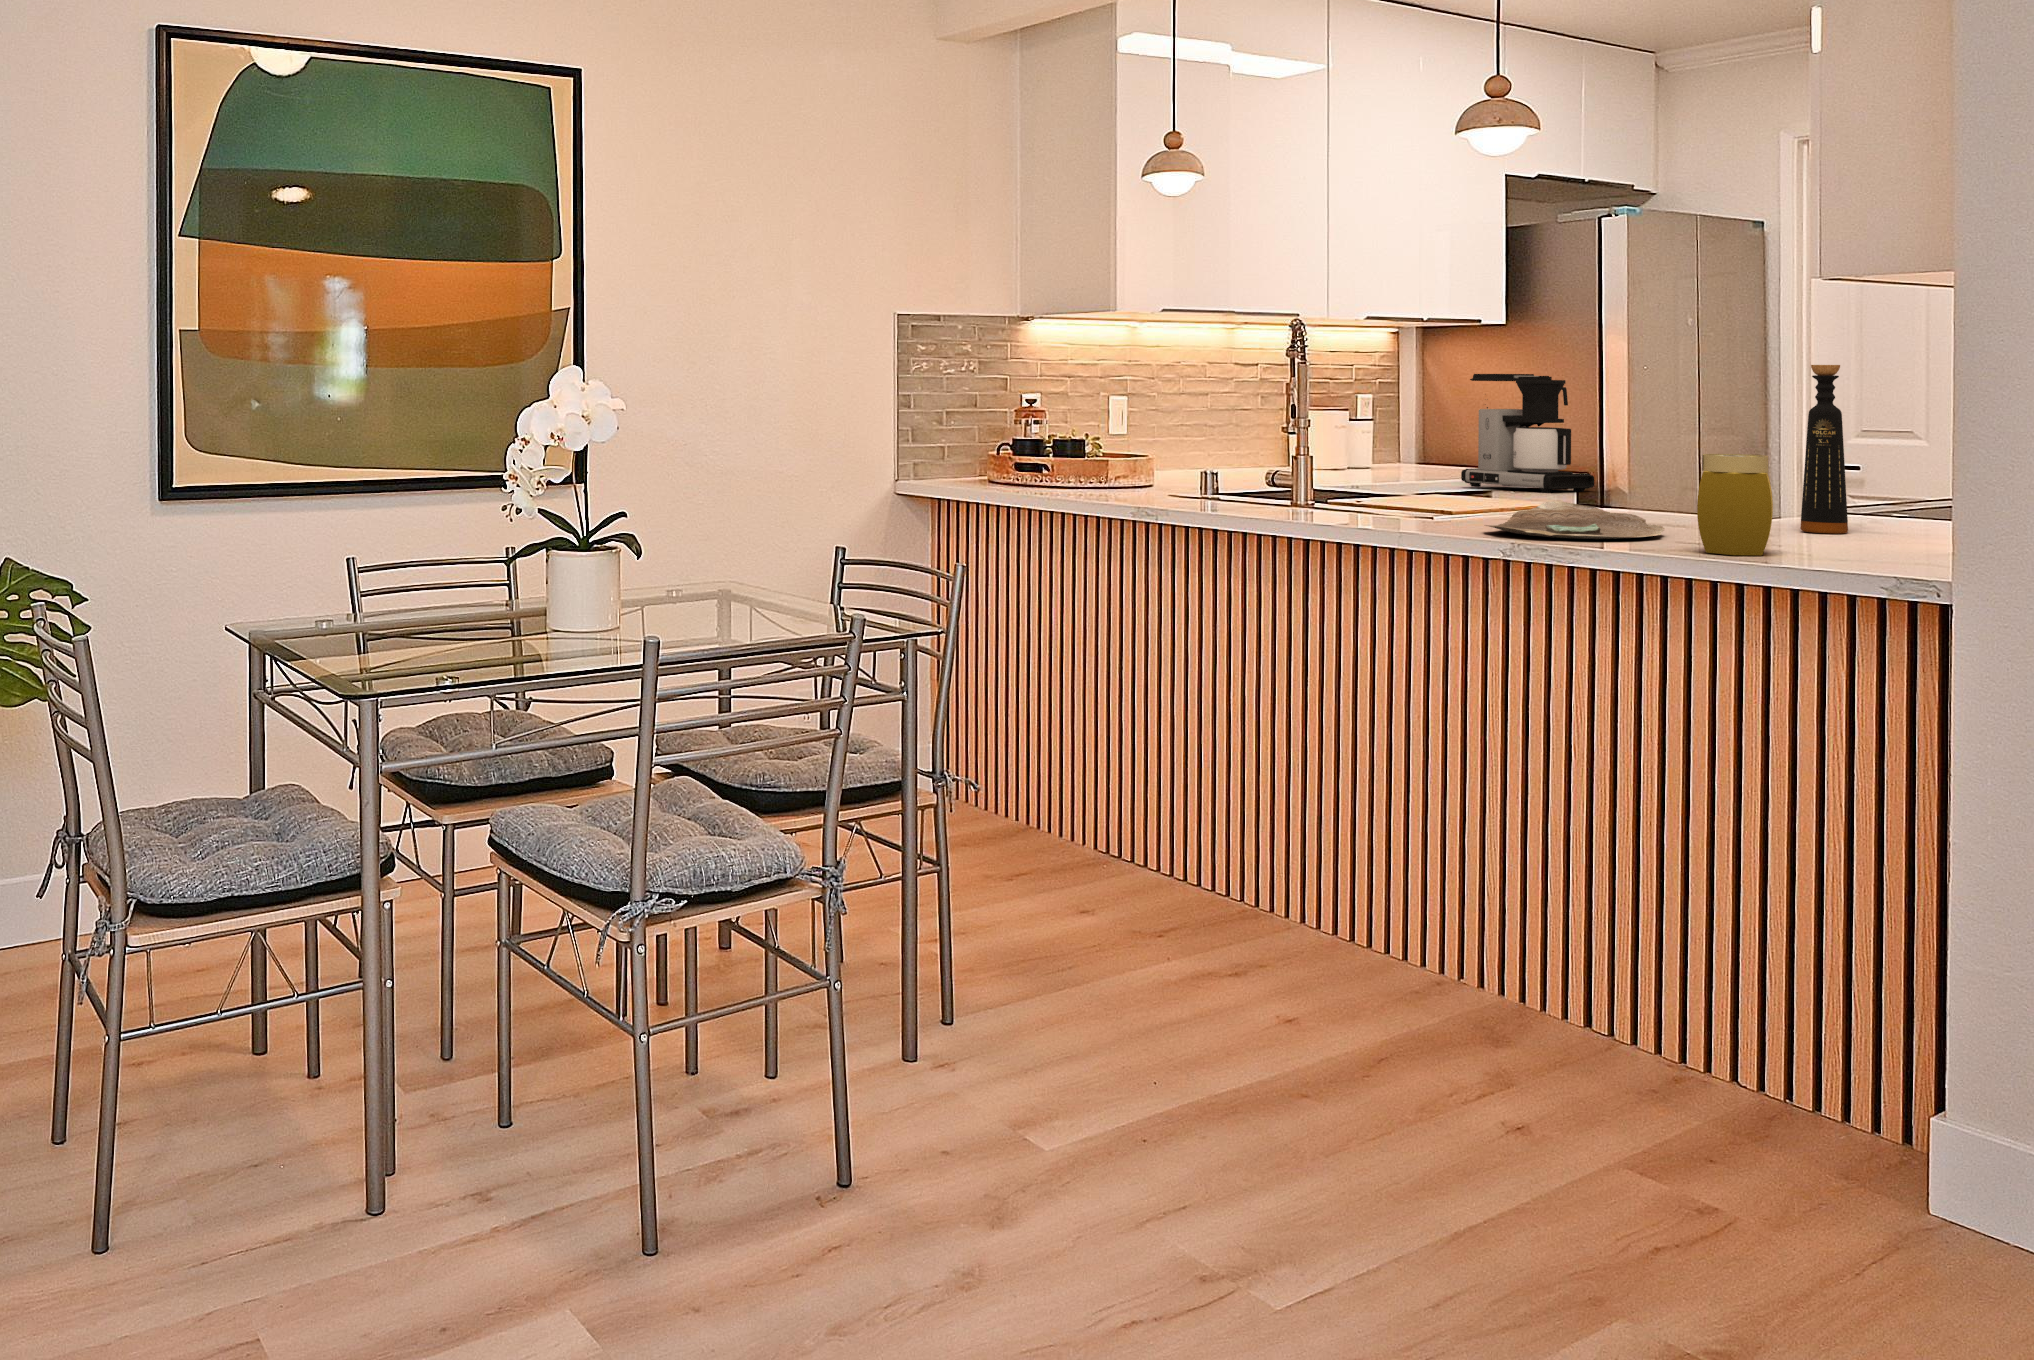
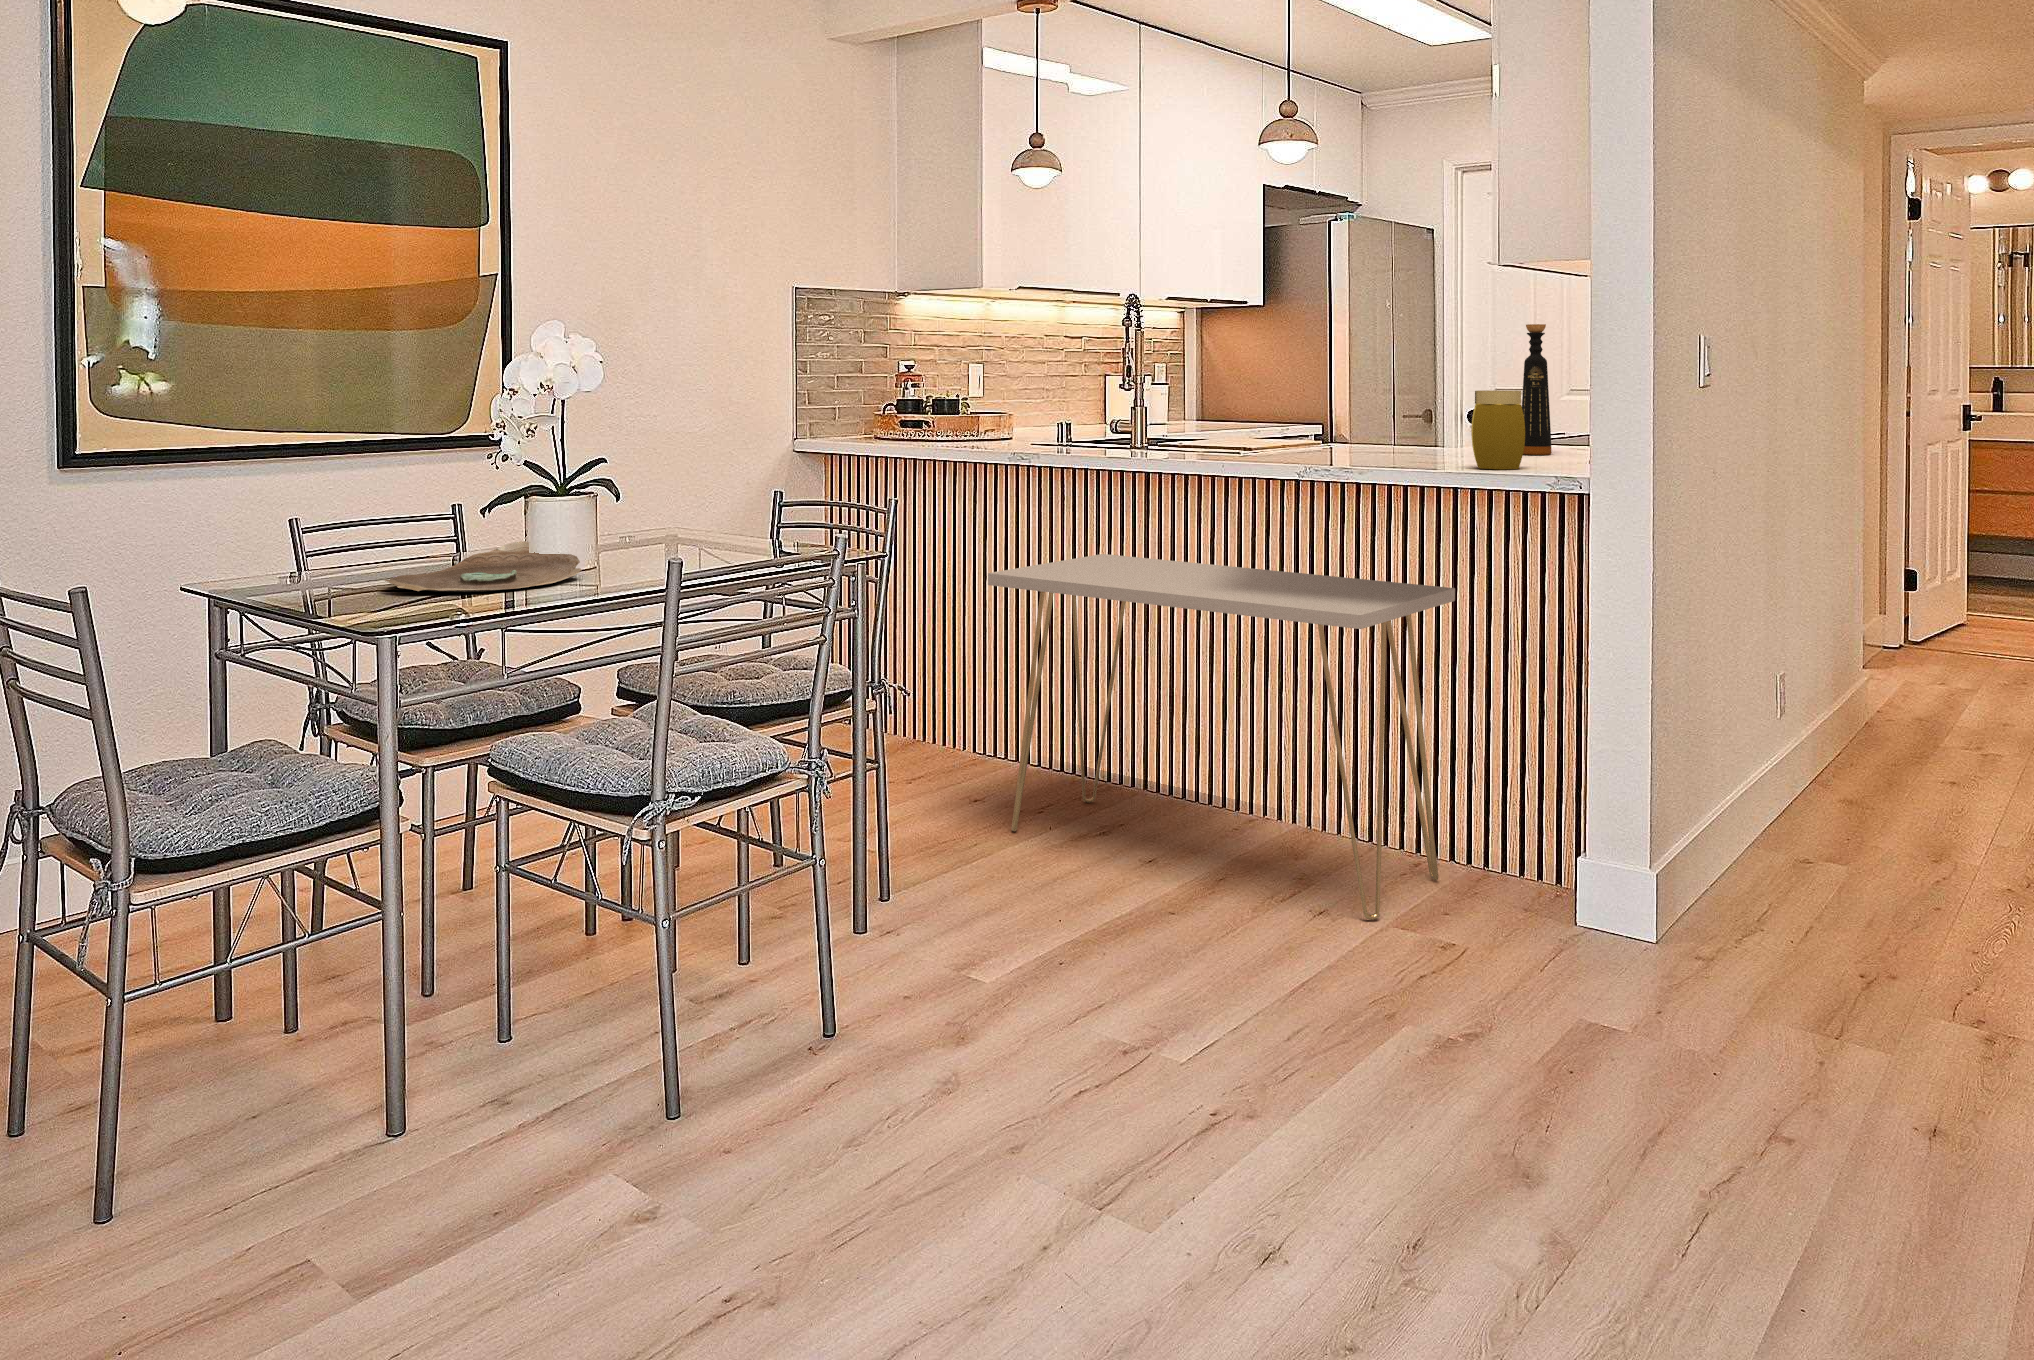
coffee maker: present [1461,374,1594,493] -> none [1242,342,1341,437]
decorative bowl: present [1485,501,1665,539] -> present [385,541,581,592]
console table: none [1078,630,1670,1102] -> present [988,554,1455,920]

